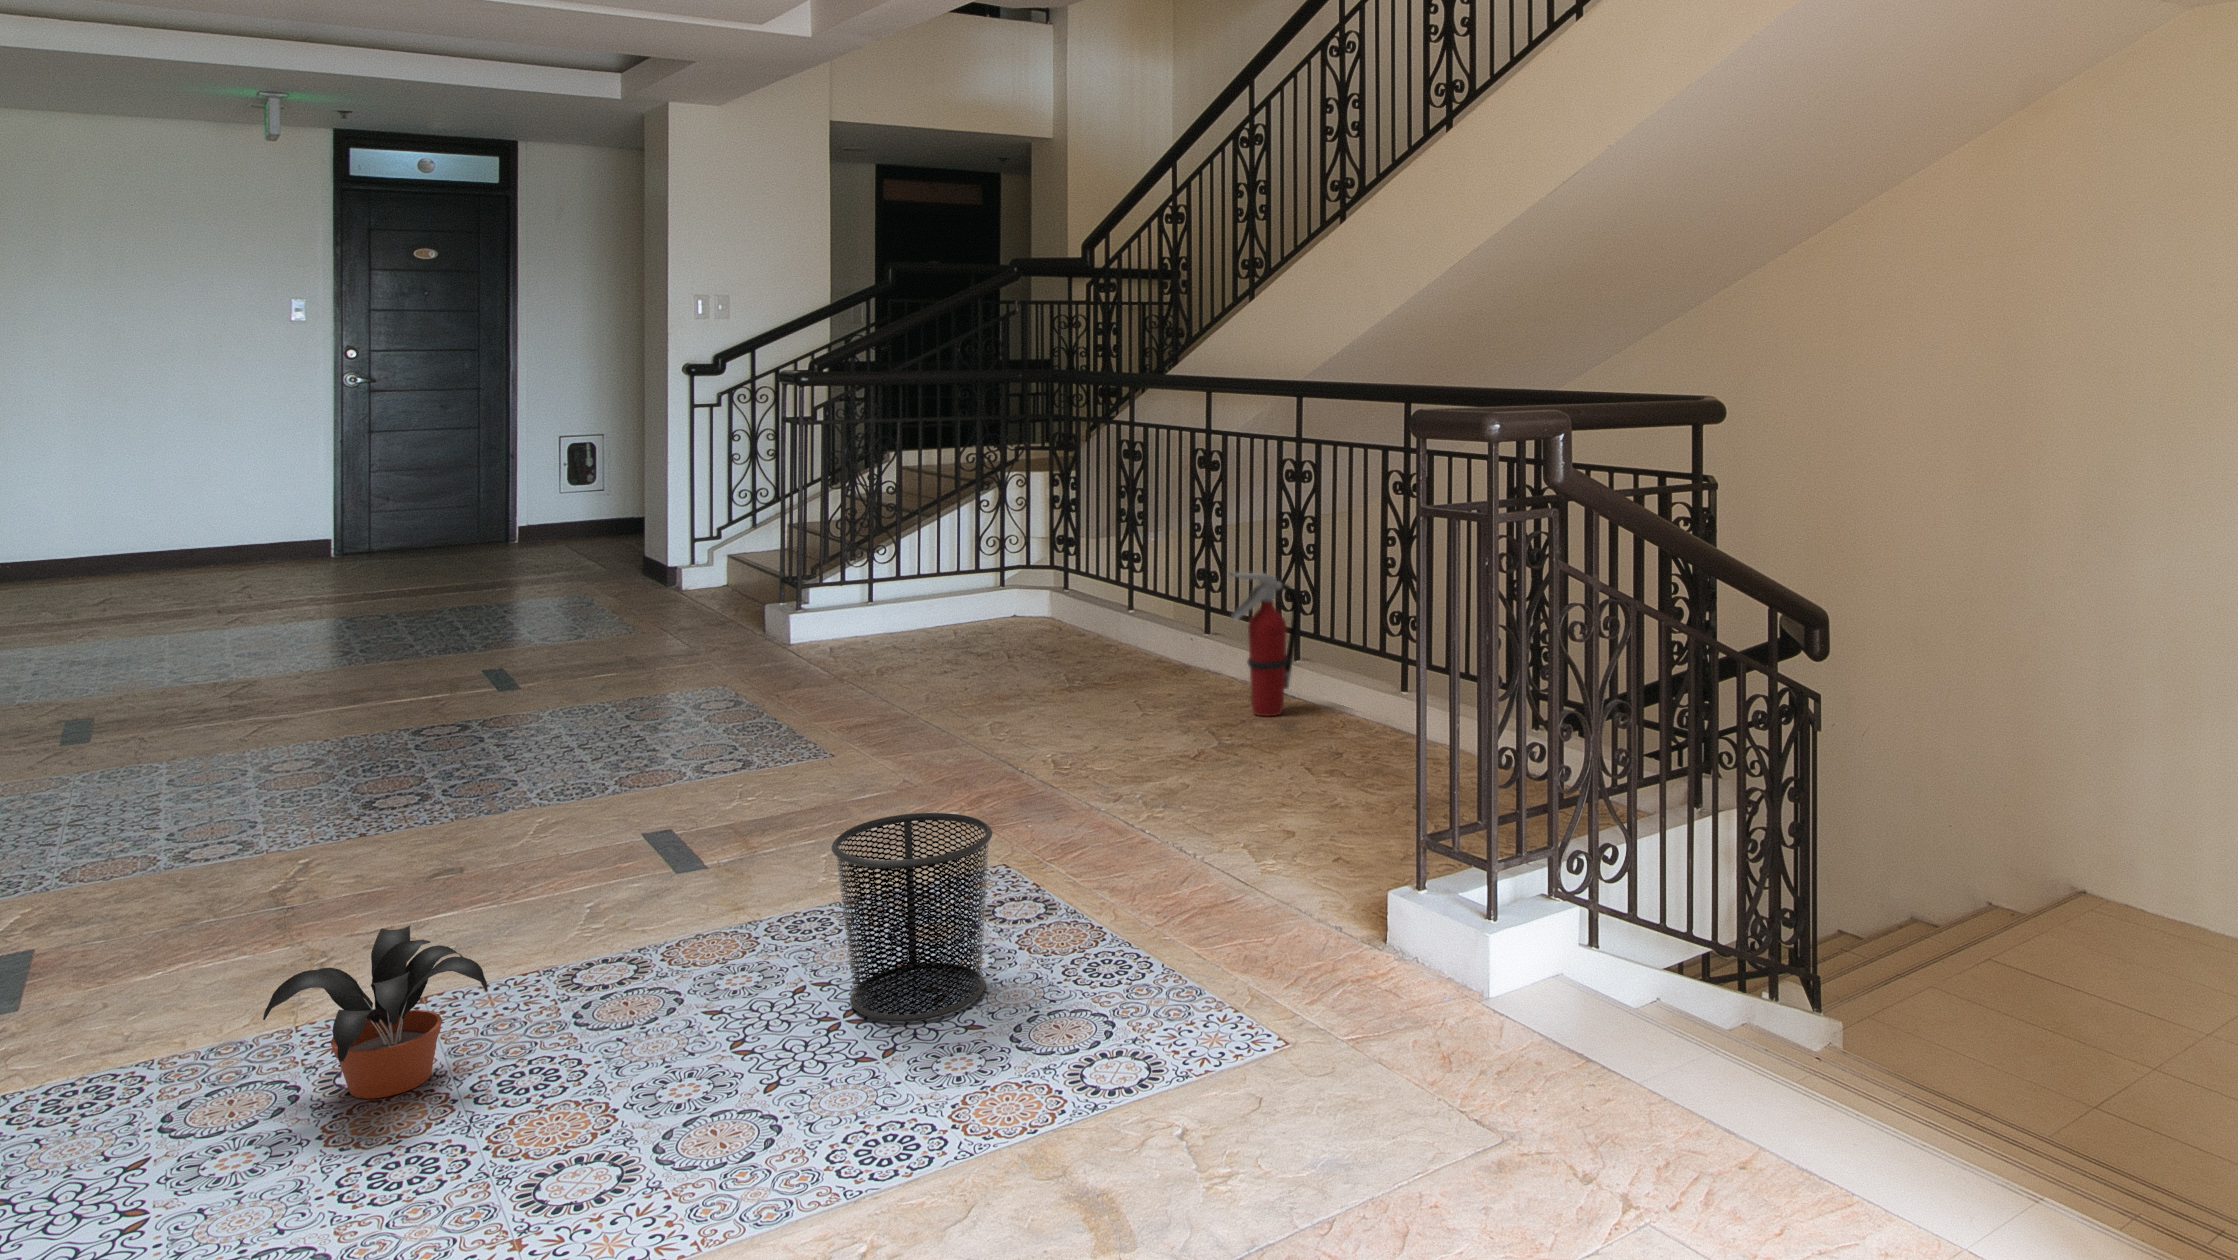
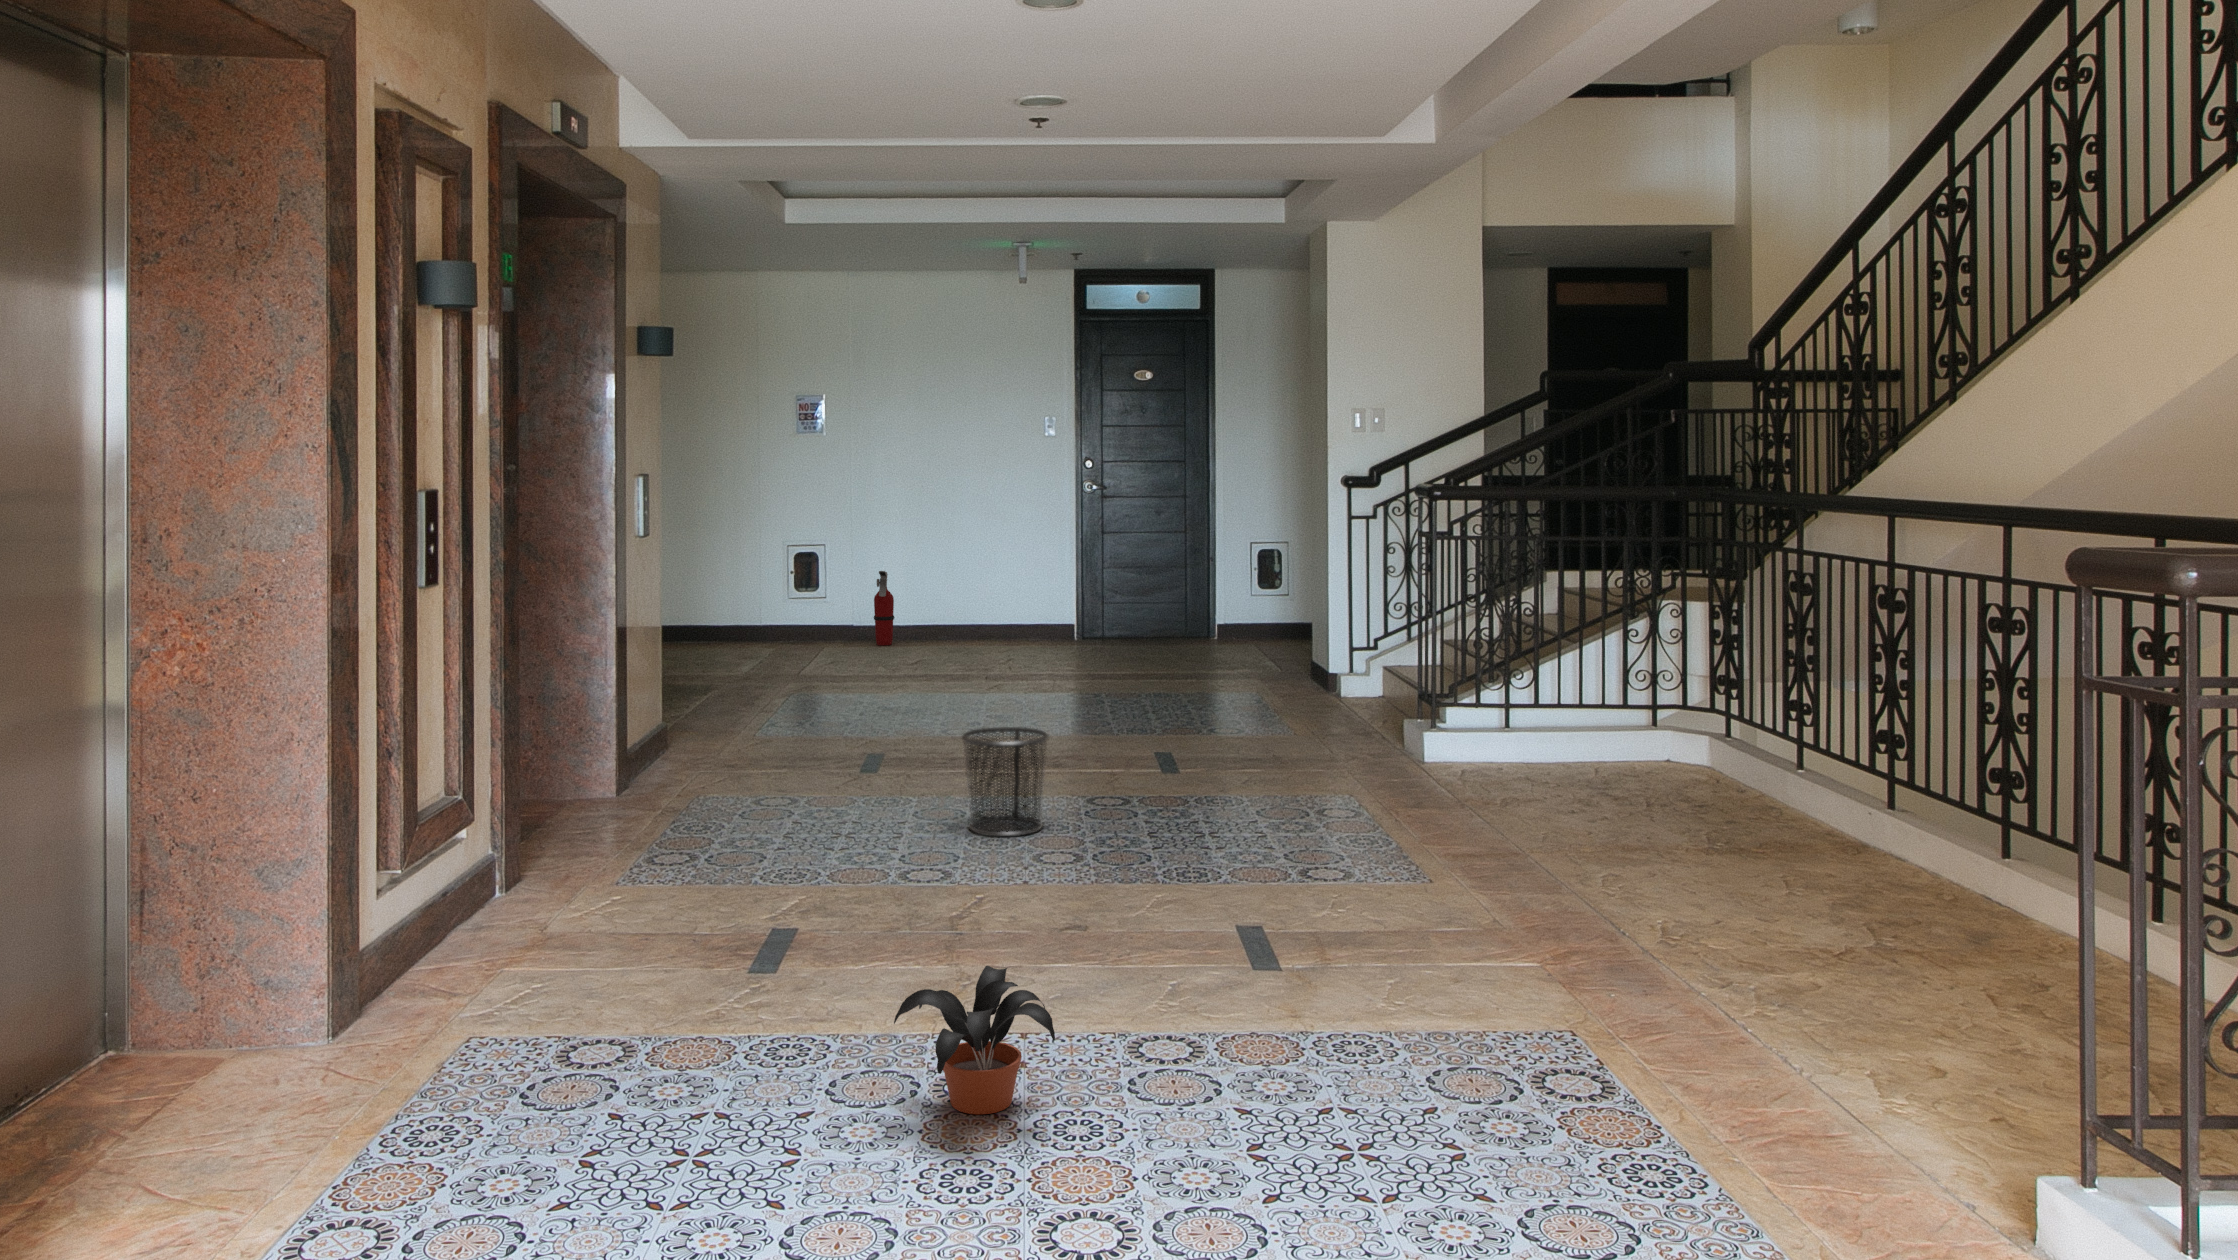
fire extinguisher: present [1229,572,1299,716] -> present [874,571,894,645]
waste bin: present [832,812,992,1022] -> present [962,727,1049,836]

